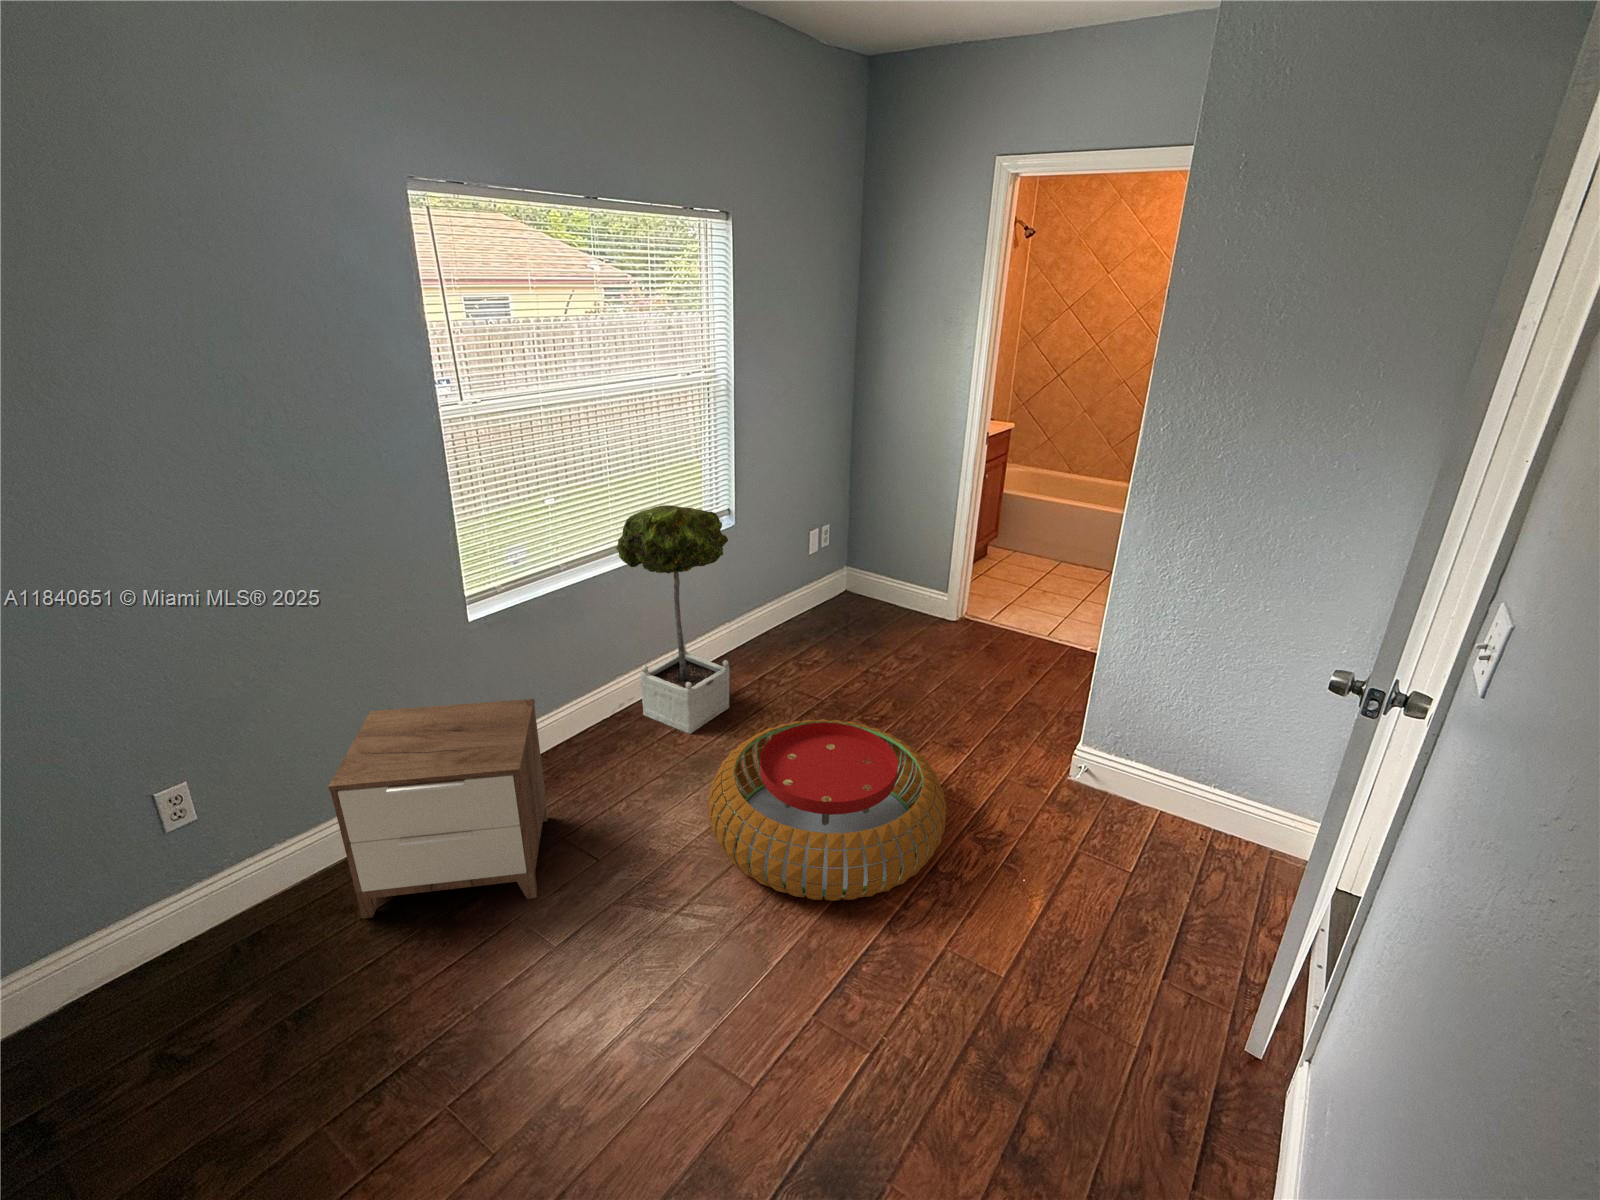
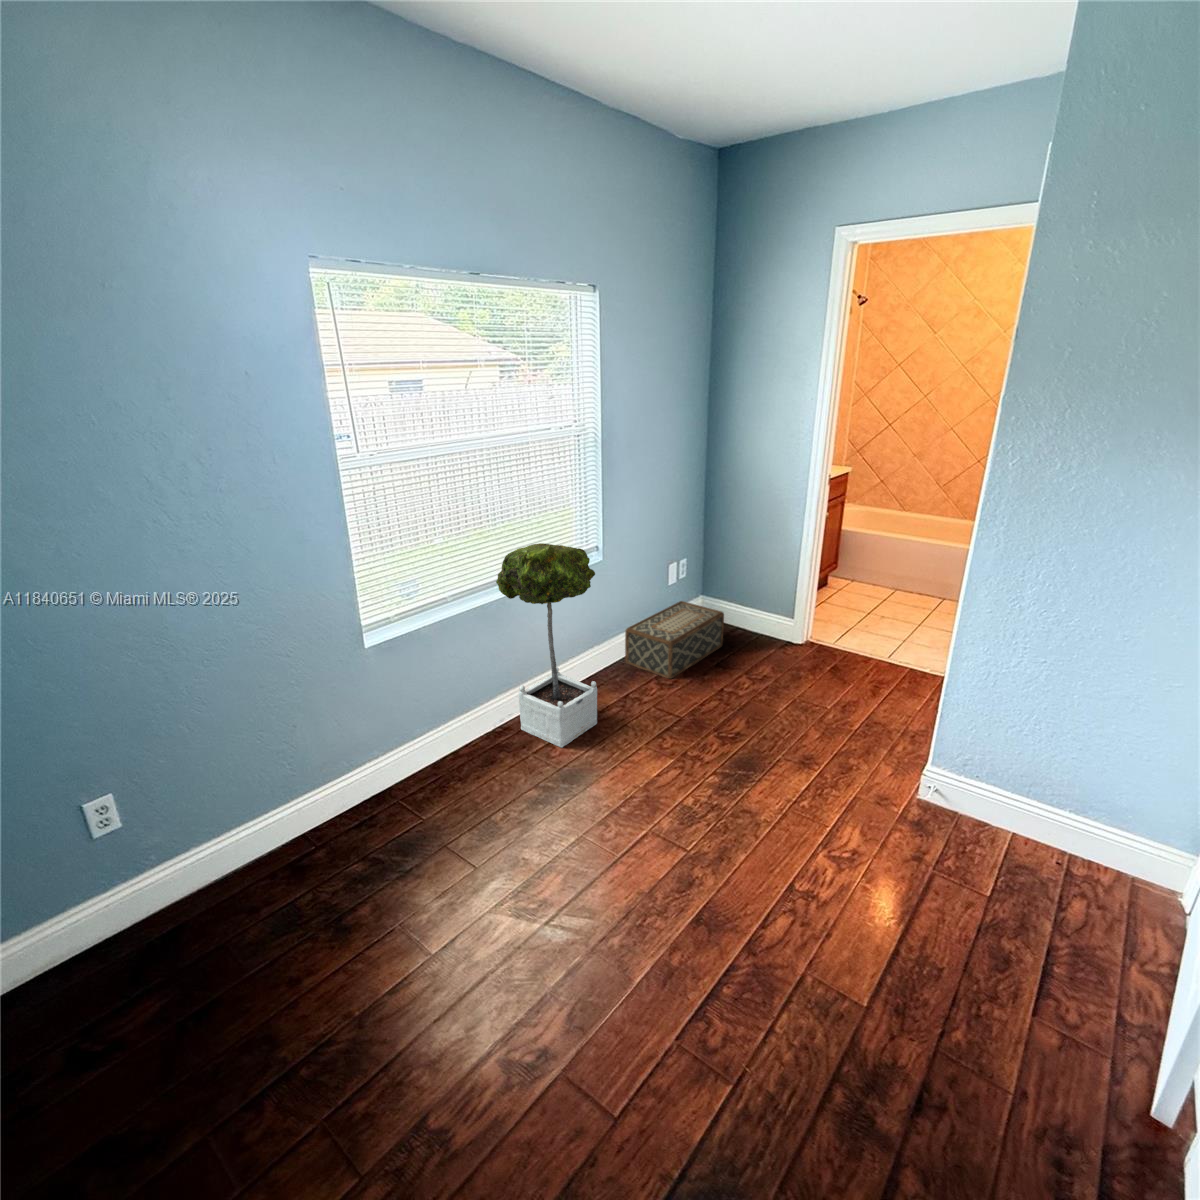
woven basket: none [760,572,871,659] -> present [625,601,724,679]
nightstand: present [328,699,548,919] -> none [232,719,433,919]
pouf: present [709,719,947,901] -> none [577,738,802,918]

